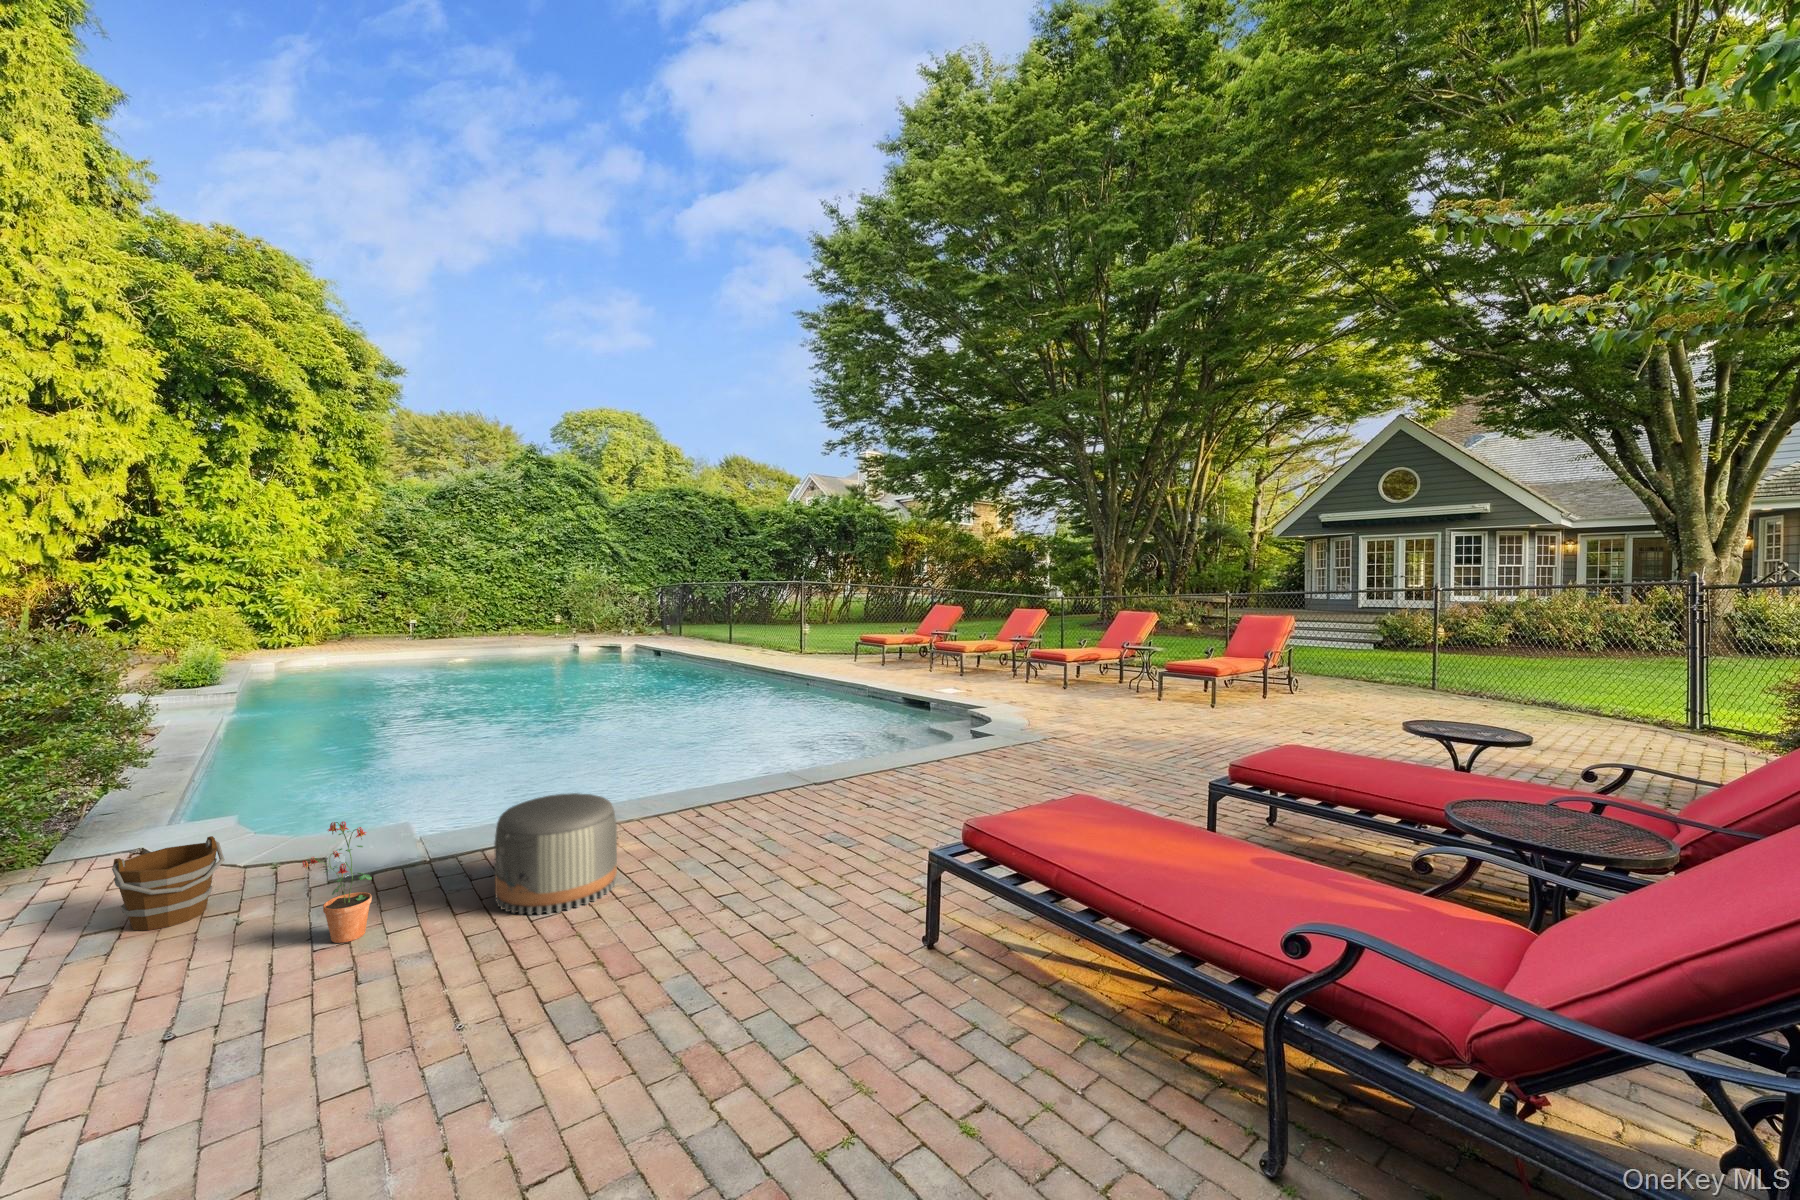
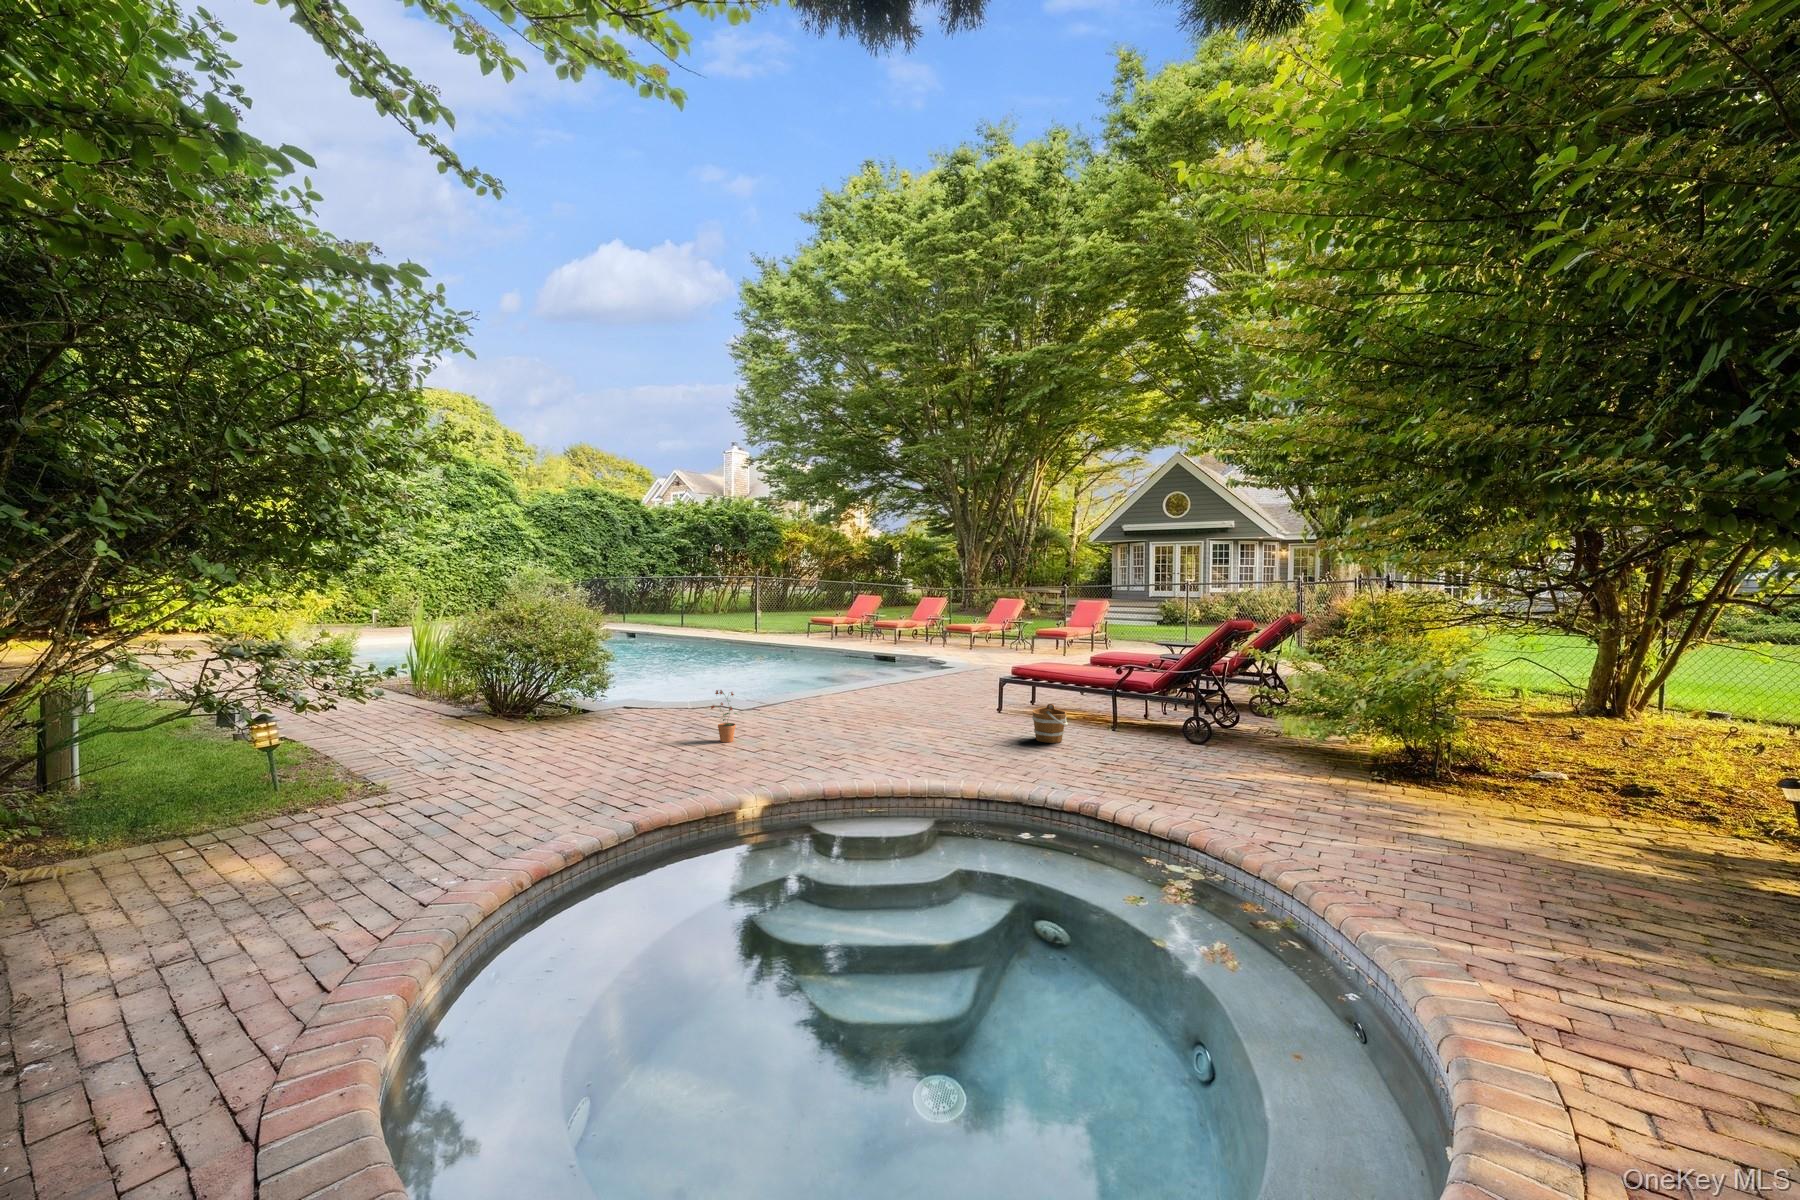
pouf: present [494,793,617,915] -> none [768,684,821,733]
bucket: present [112,836,224,930] -> present [1032,704,1068,743]

